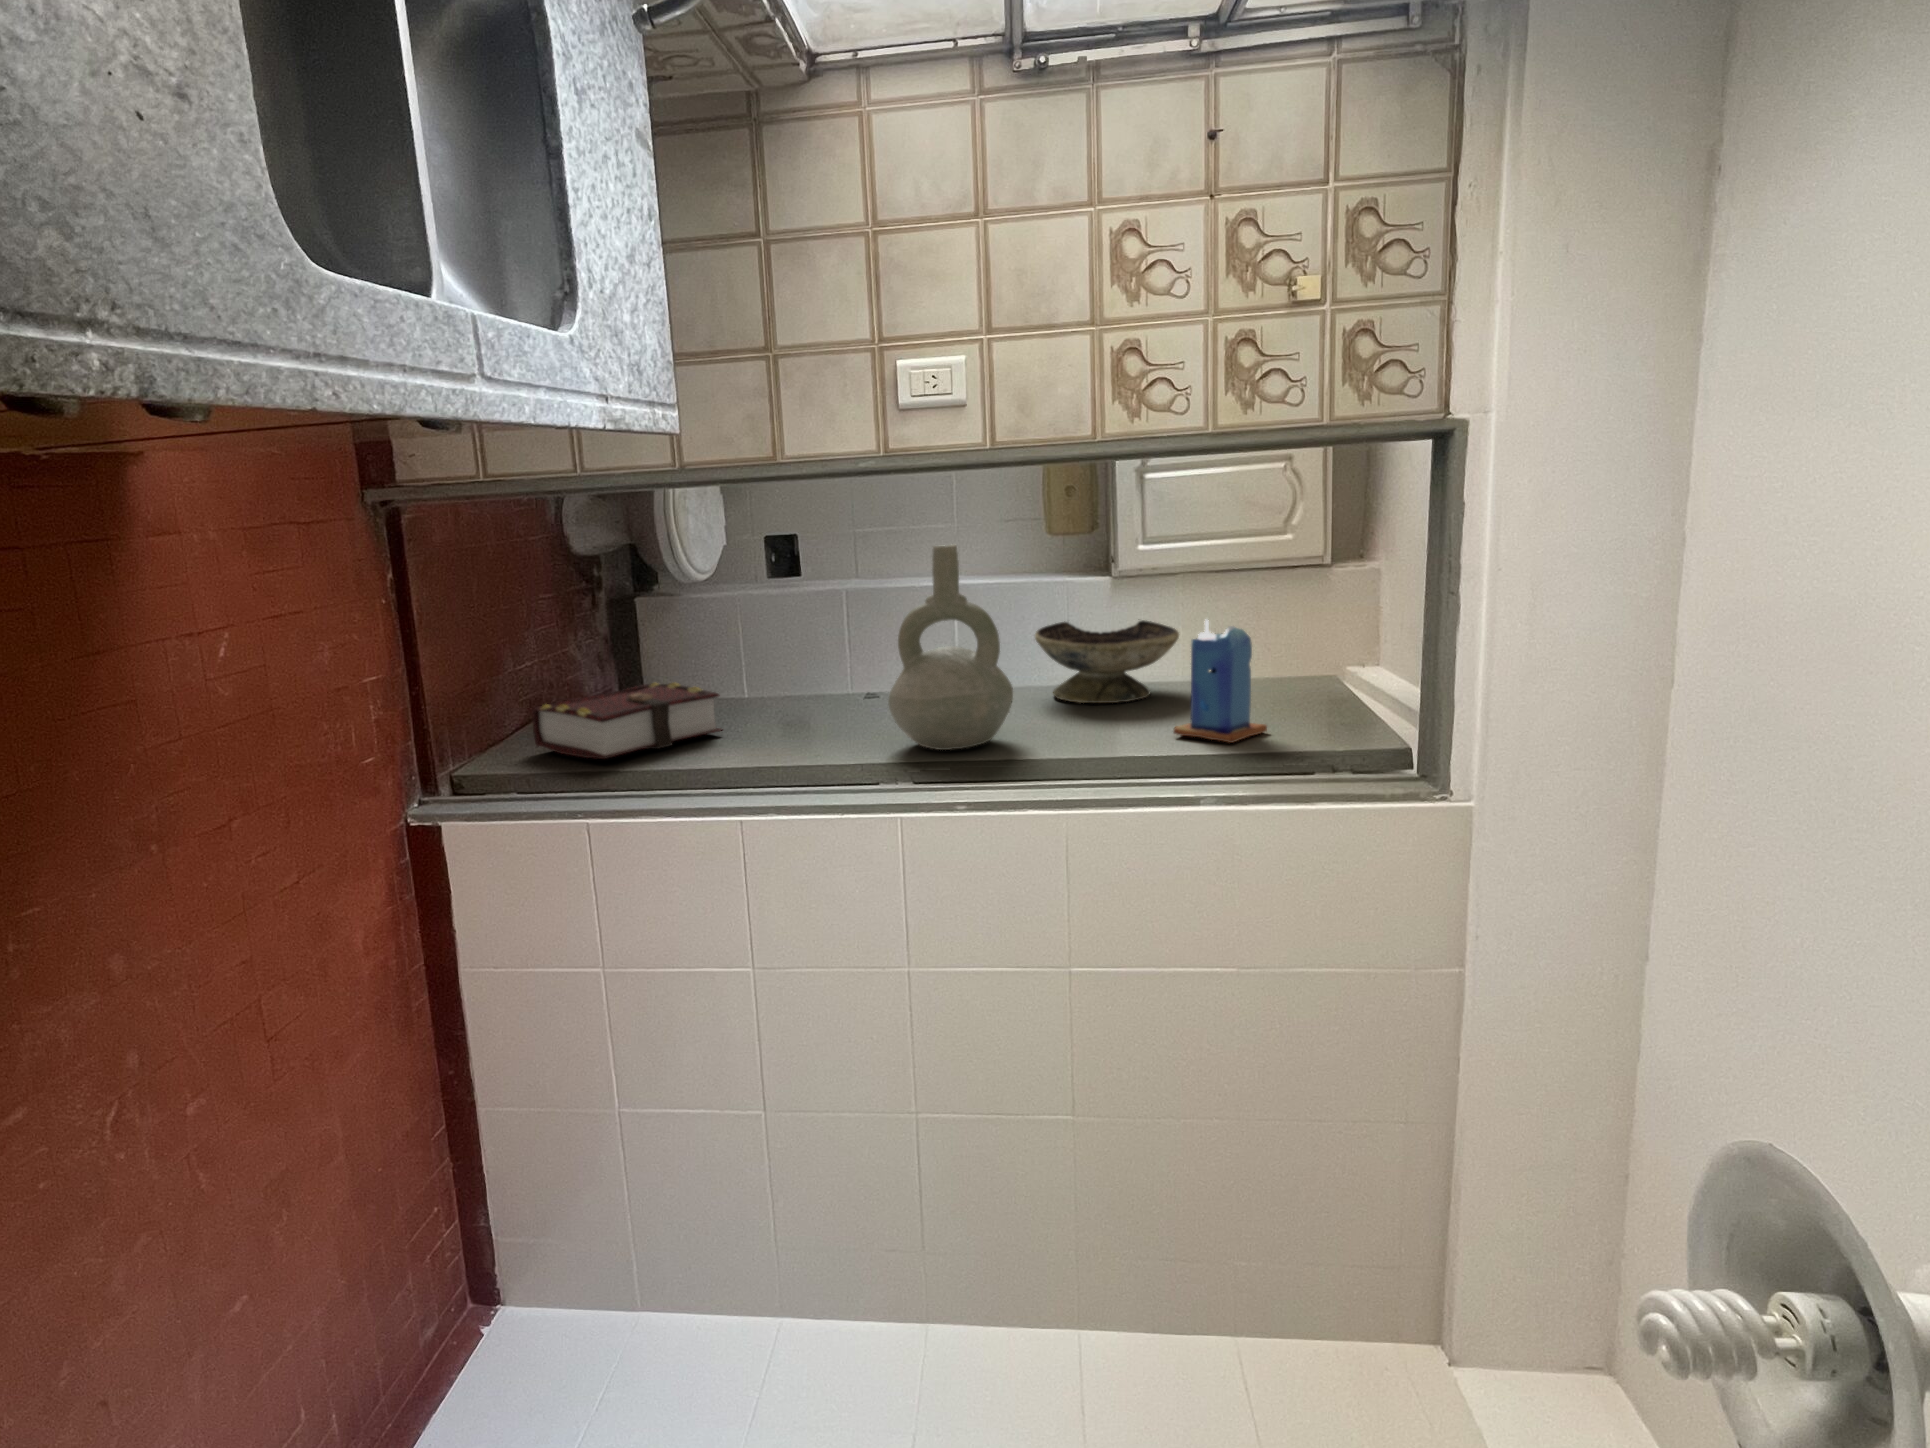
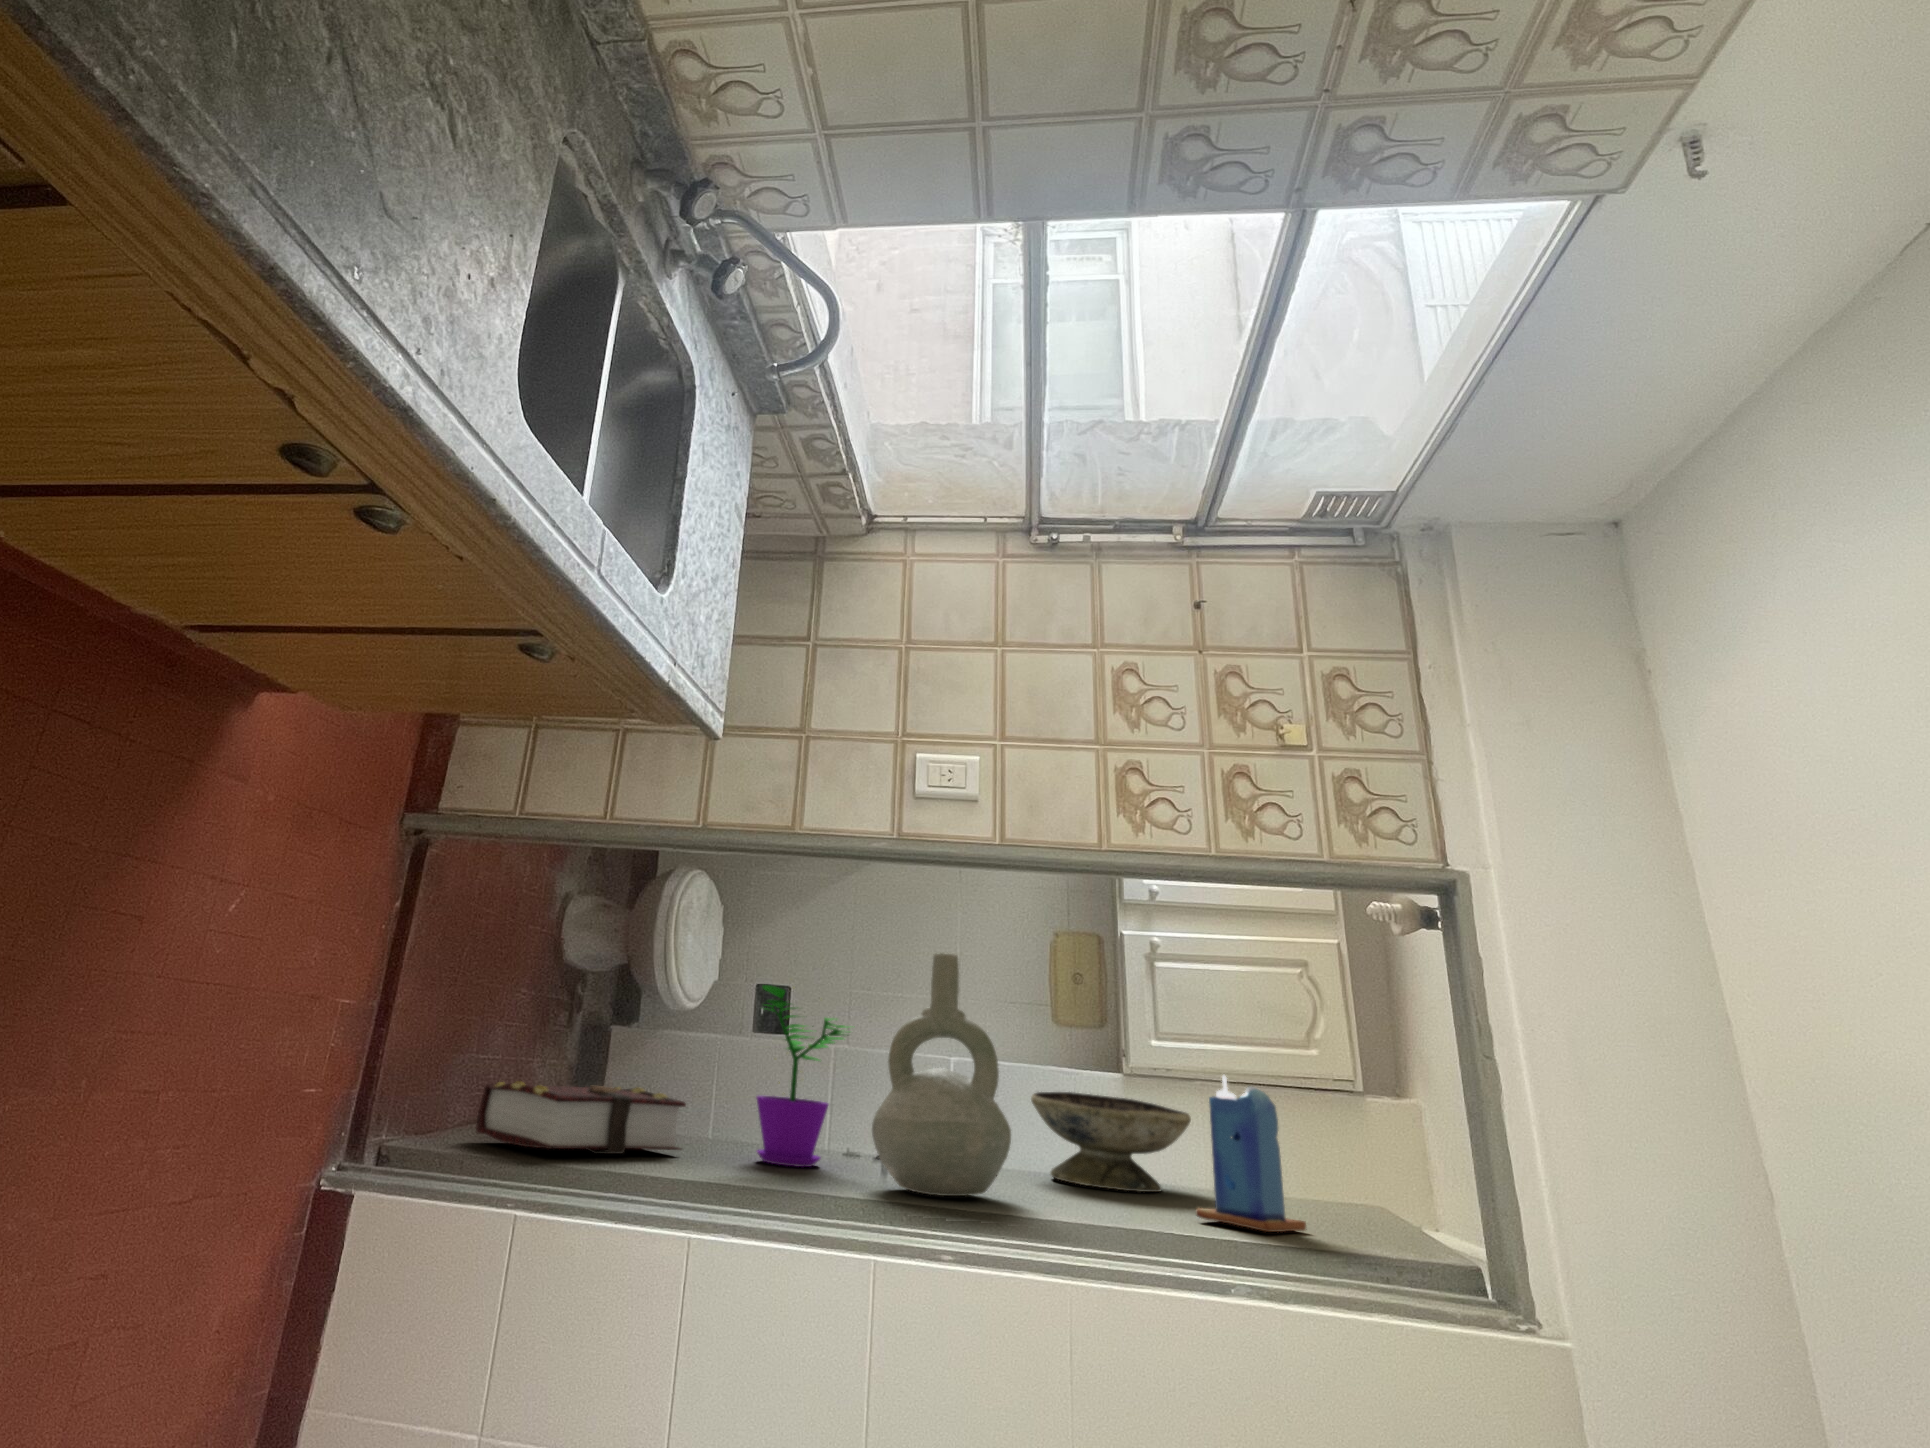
flower pot: none [771,574,866,730] -> present [757,985,847,1167]

